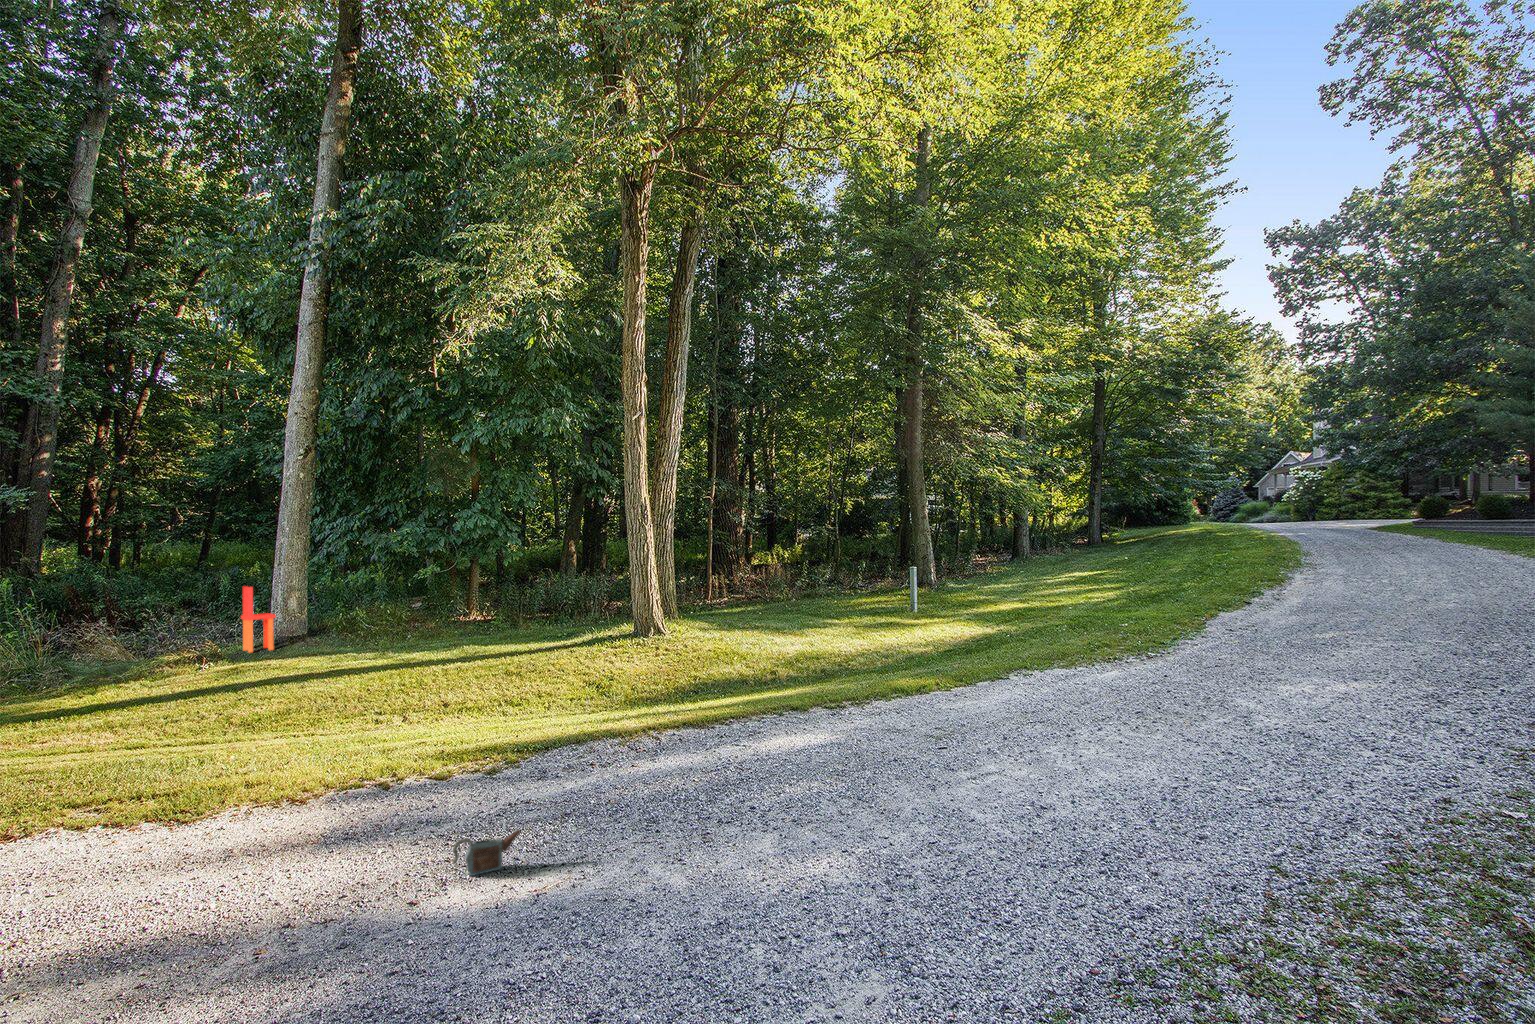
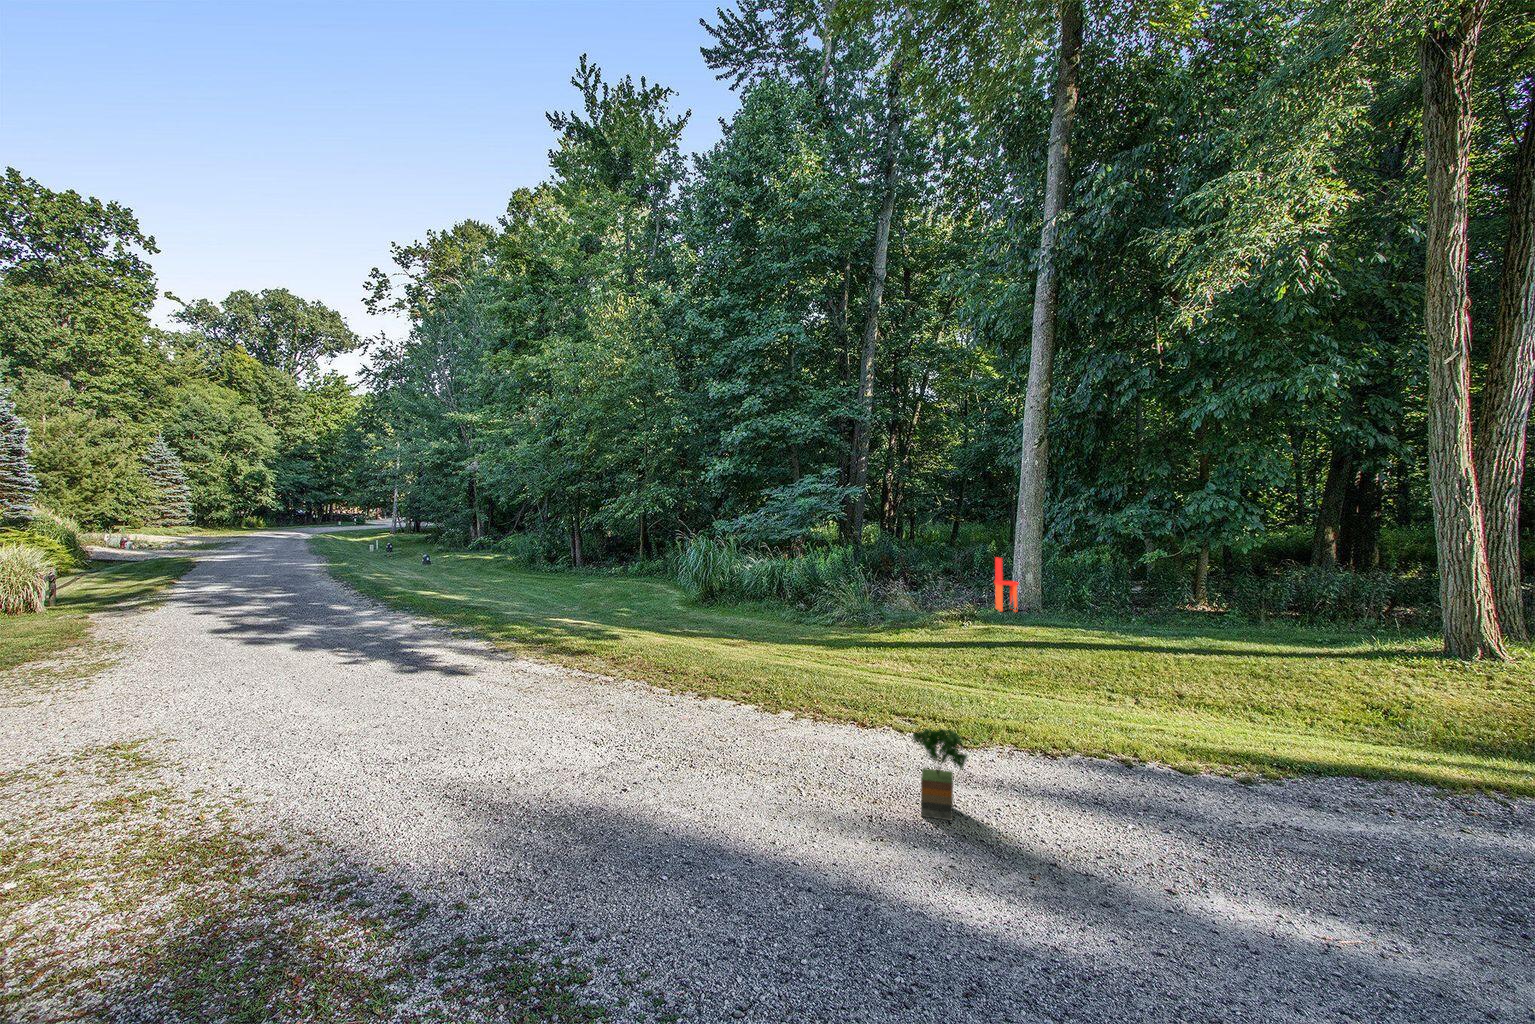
potted tree: none [84,808,181,938] -> present [912,728,968,820]
watering can: present [453,830,521,876] -> none [1217,860,1312,917]

